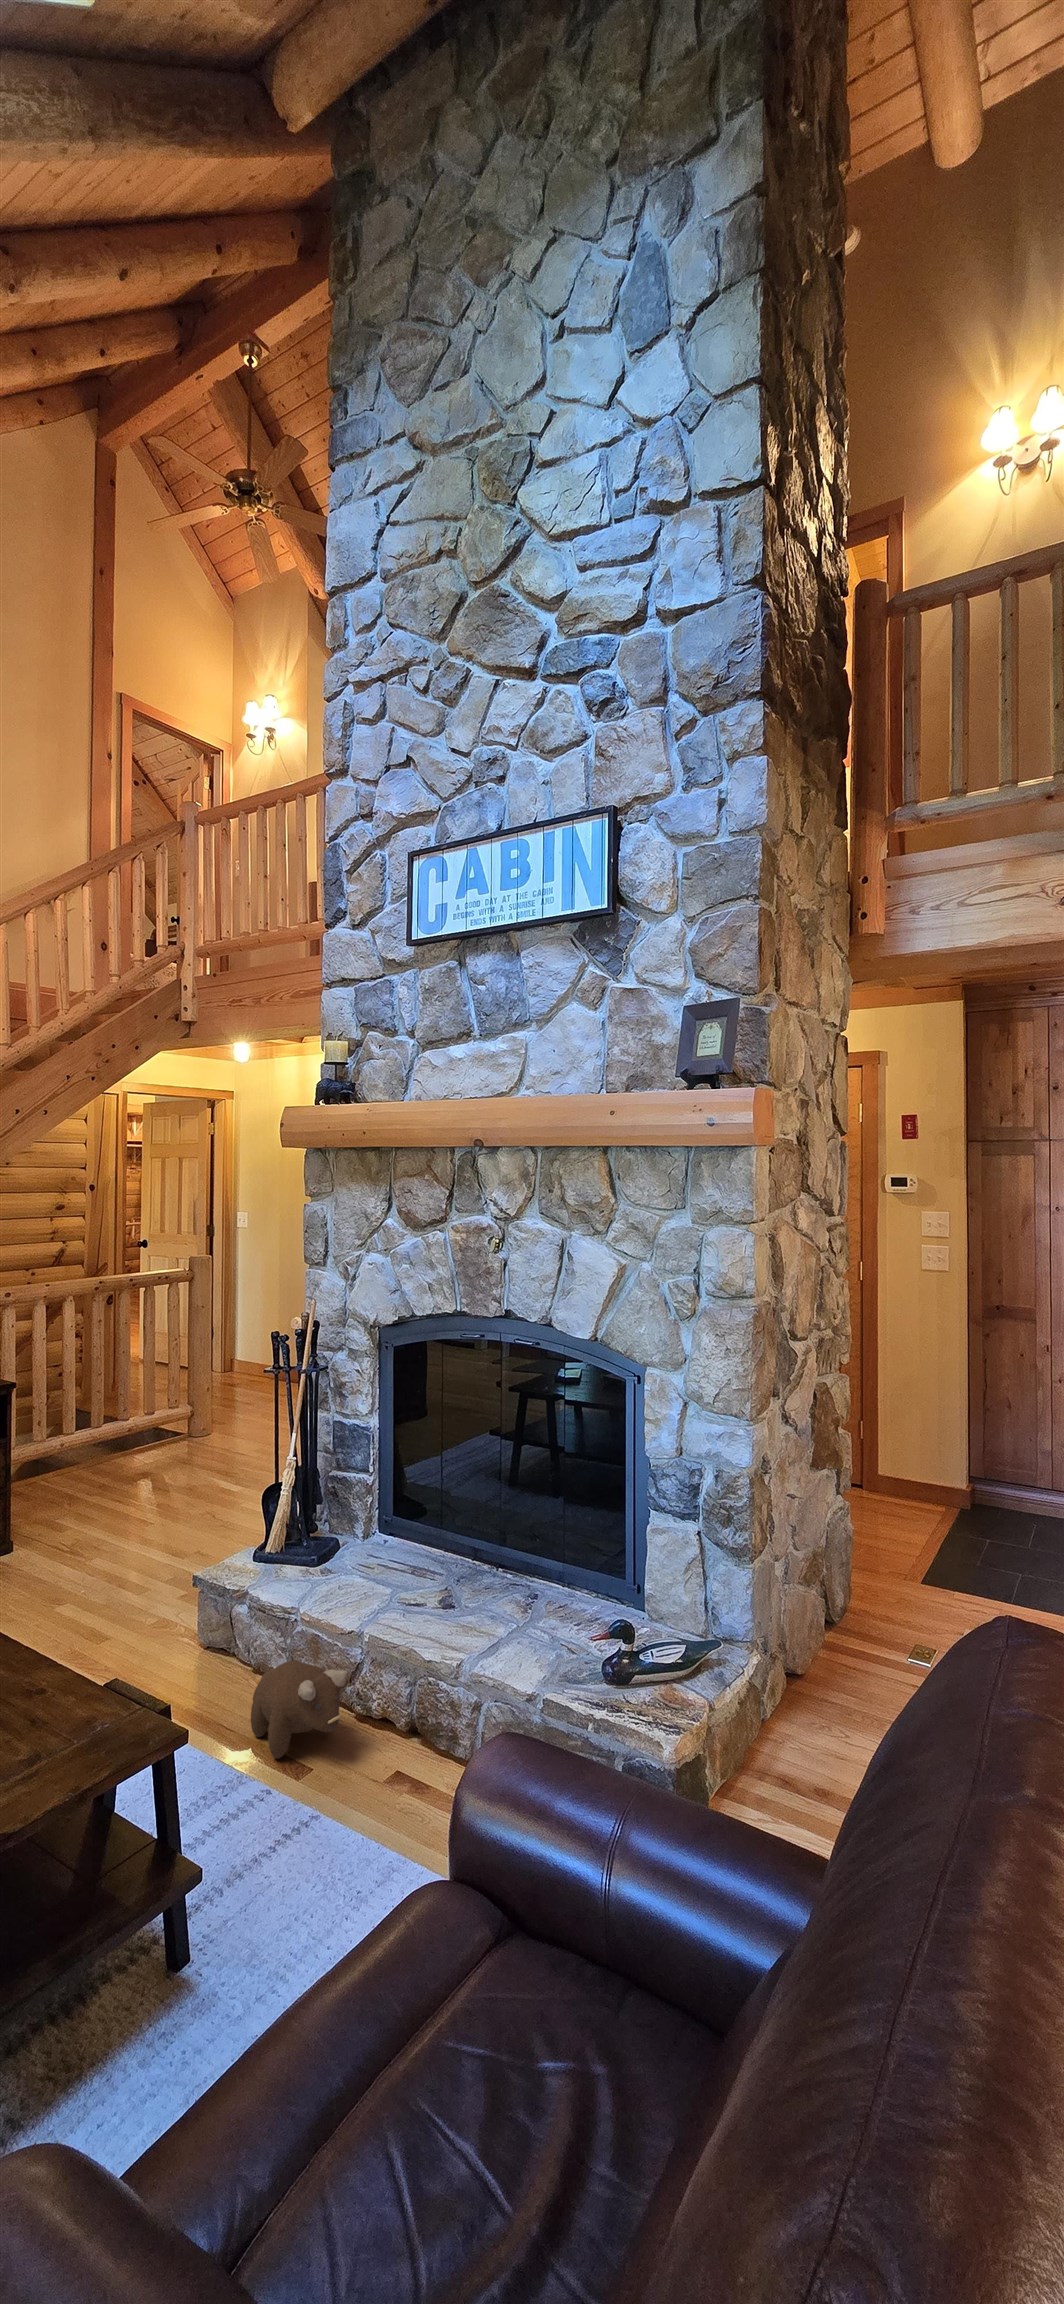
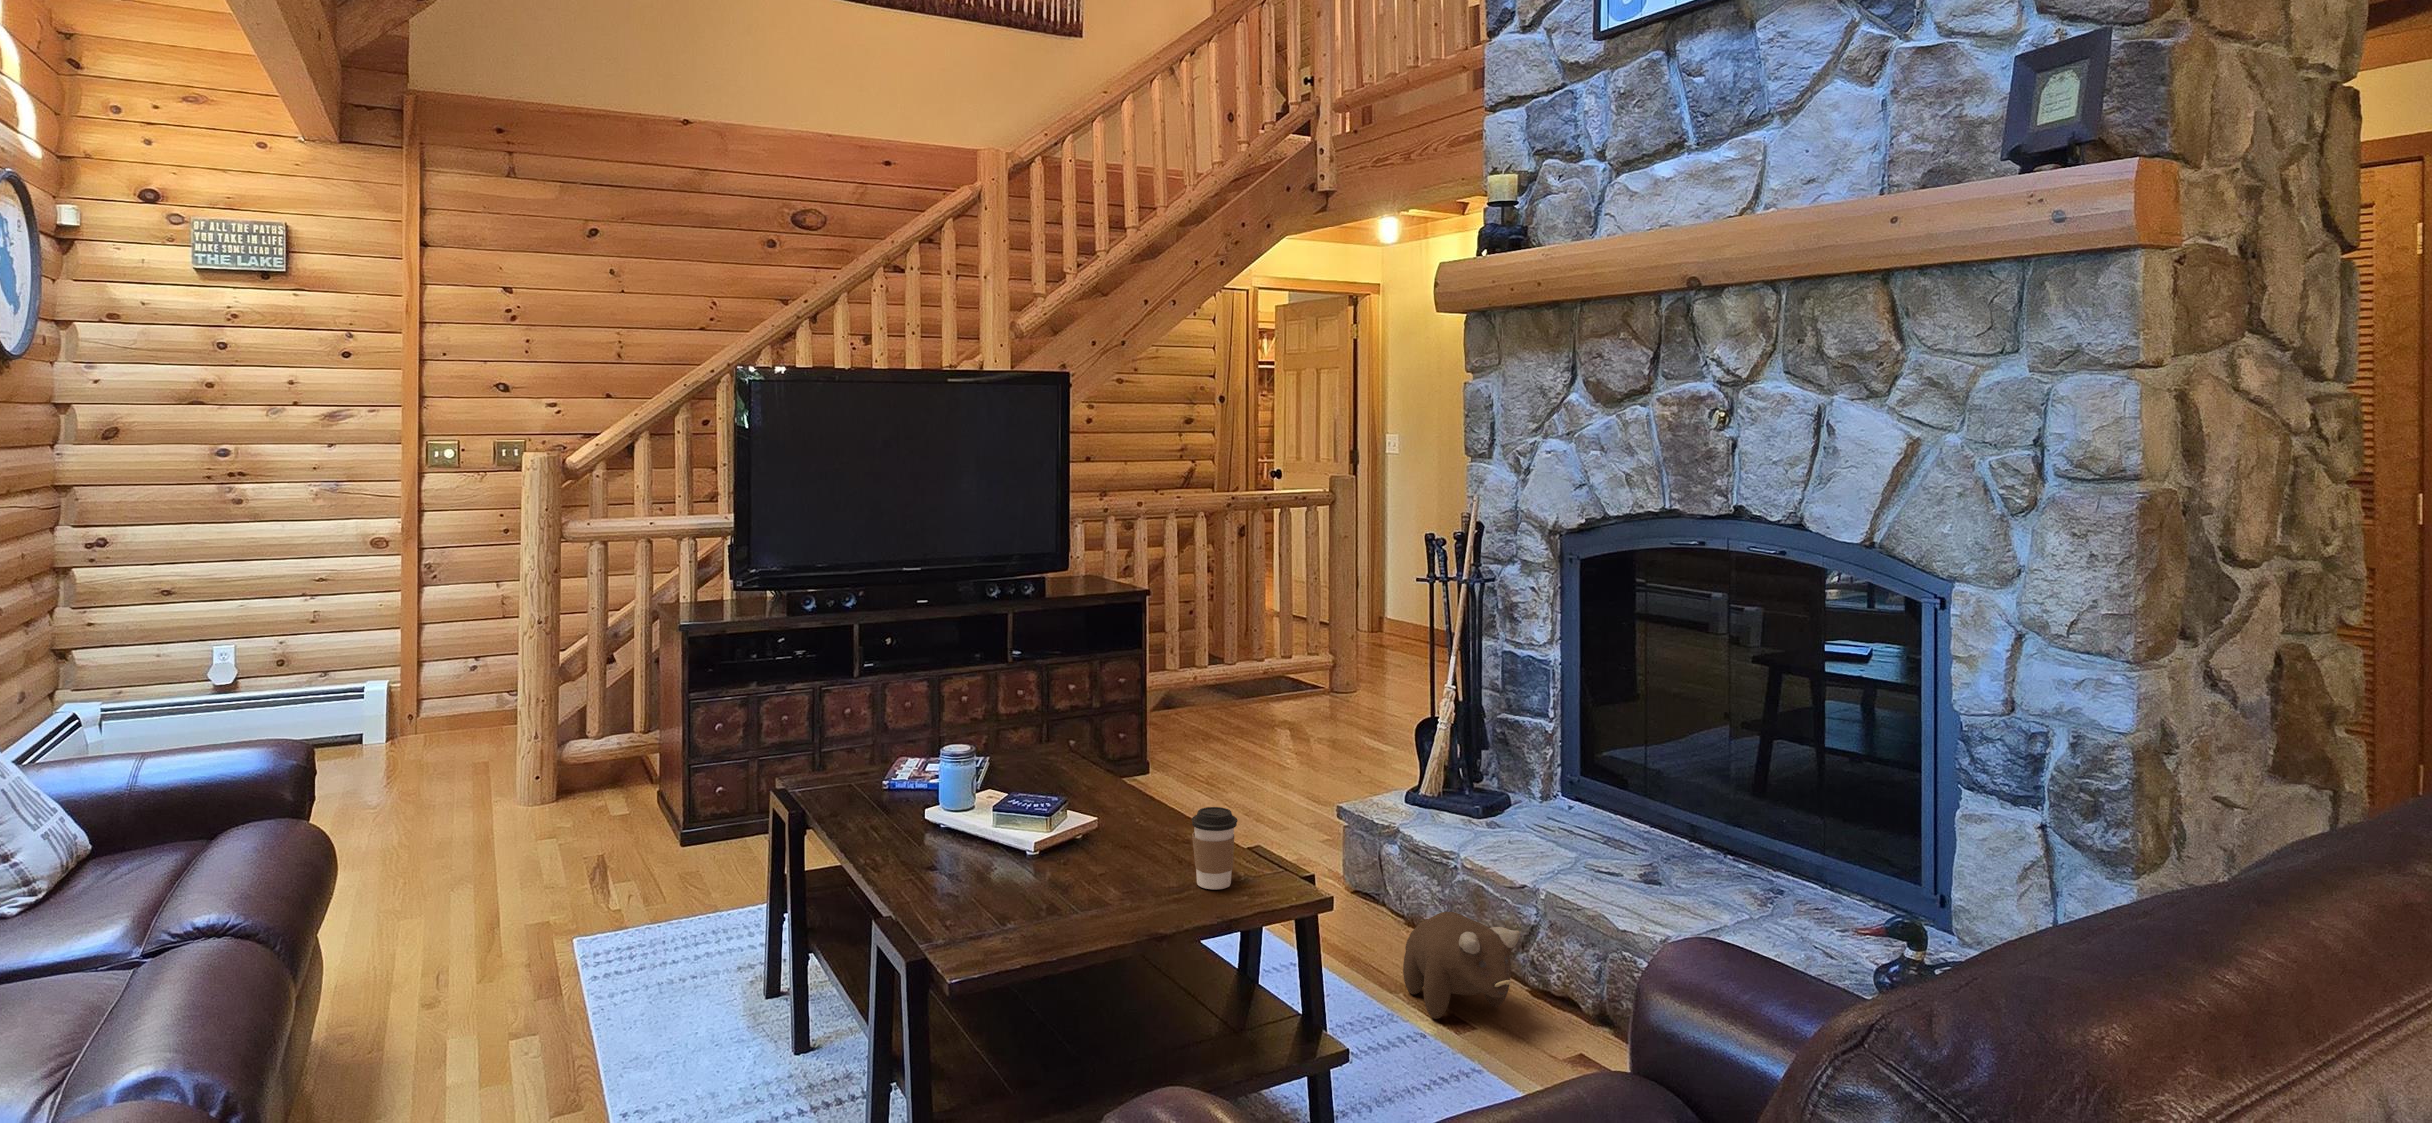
coffee cup: none [53,1646,99,1729] -> present [1192,807,1238,889]

